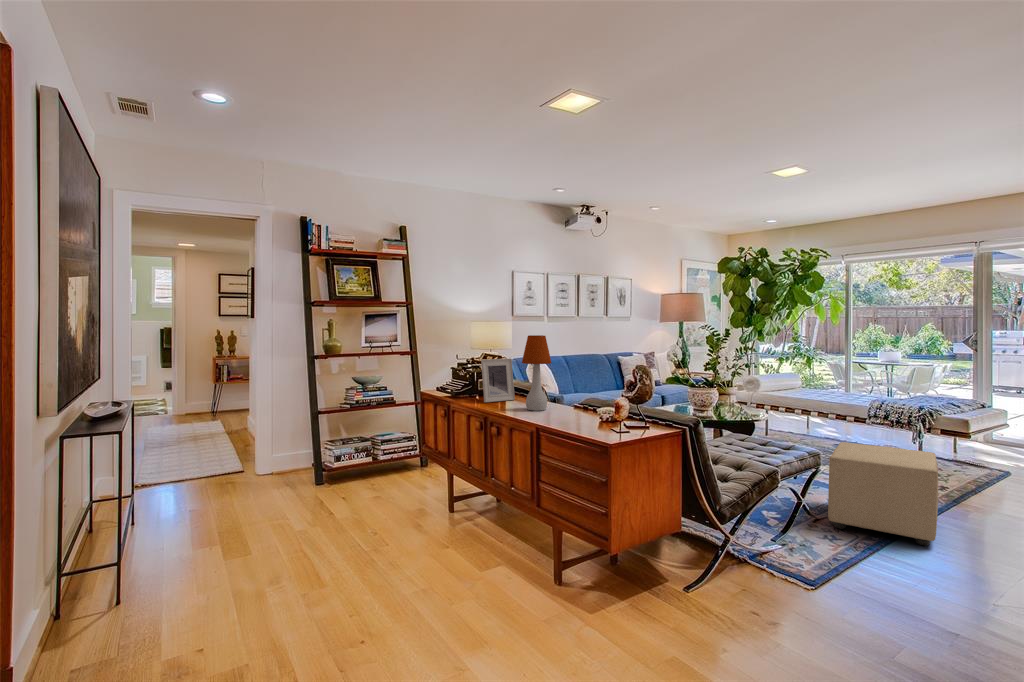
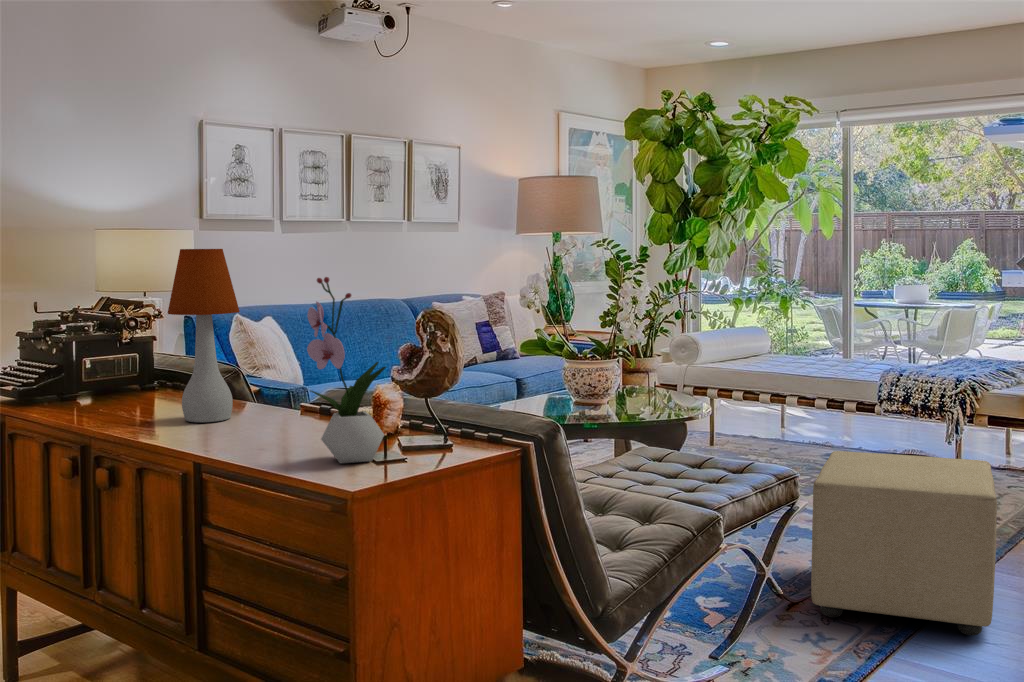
flower arrangement: none [590,351,625,431] -> present [307,277,386,463]
picture frame: present [481,359,515,402] -> none [78,305,168,409]

